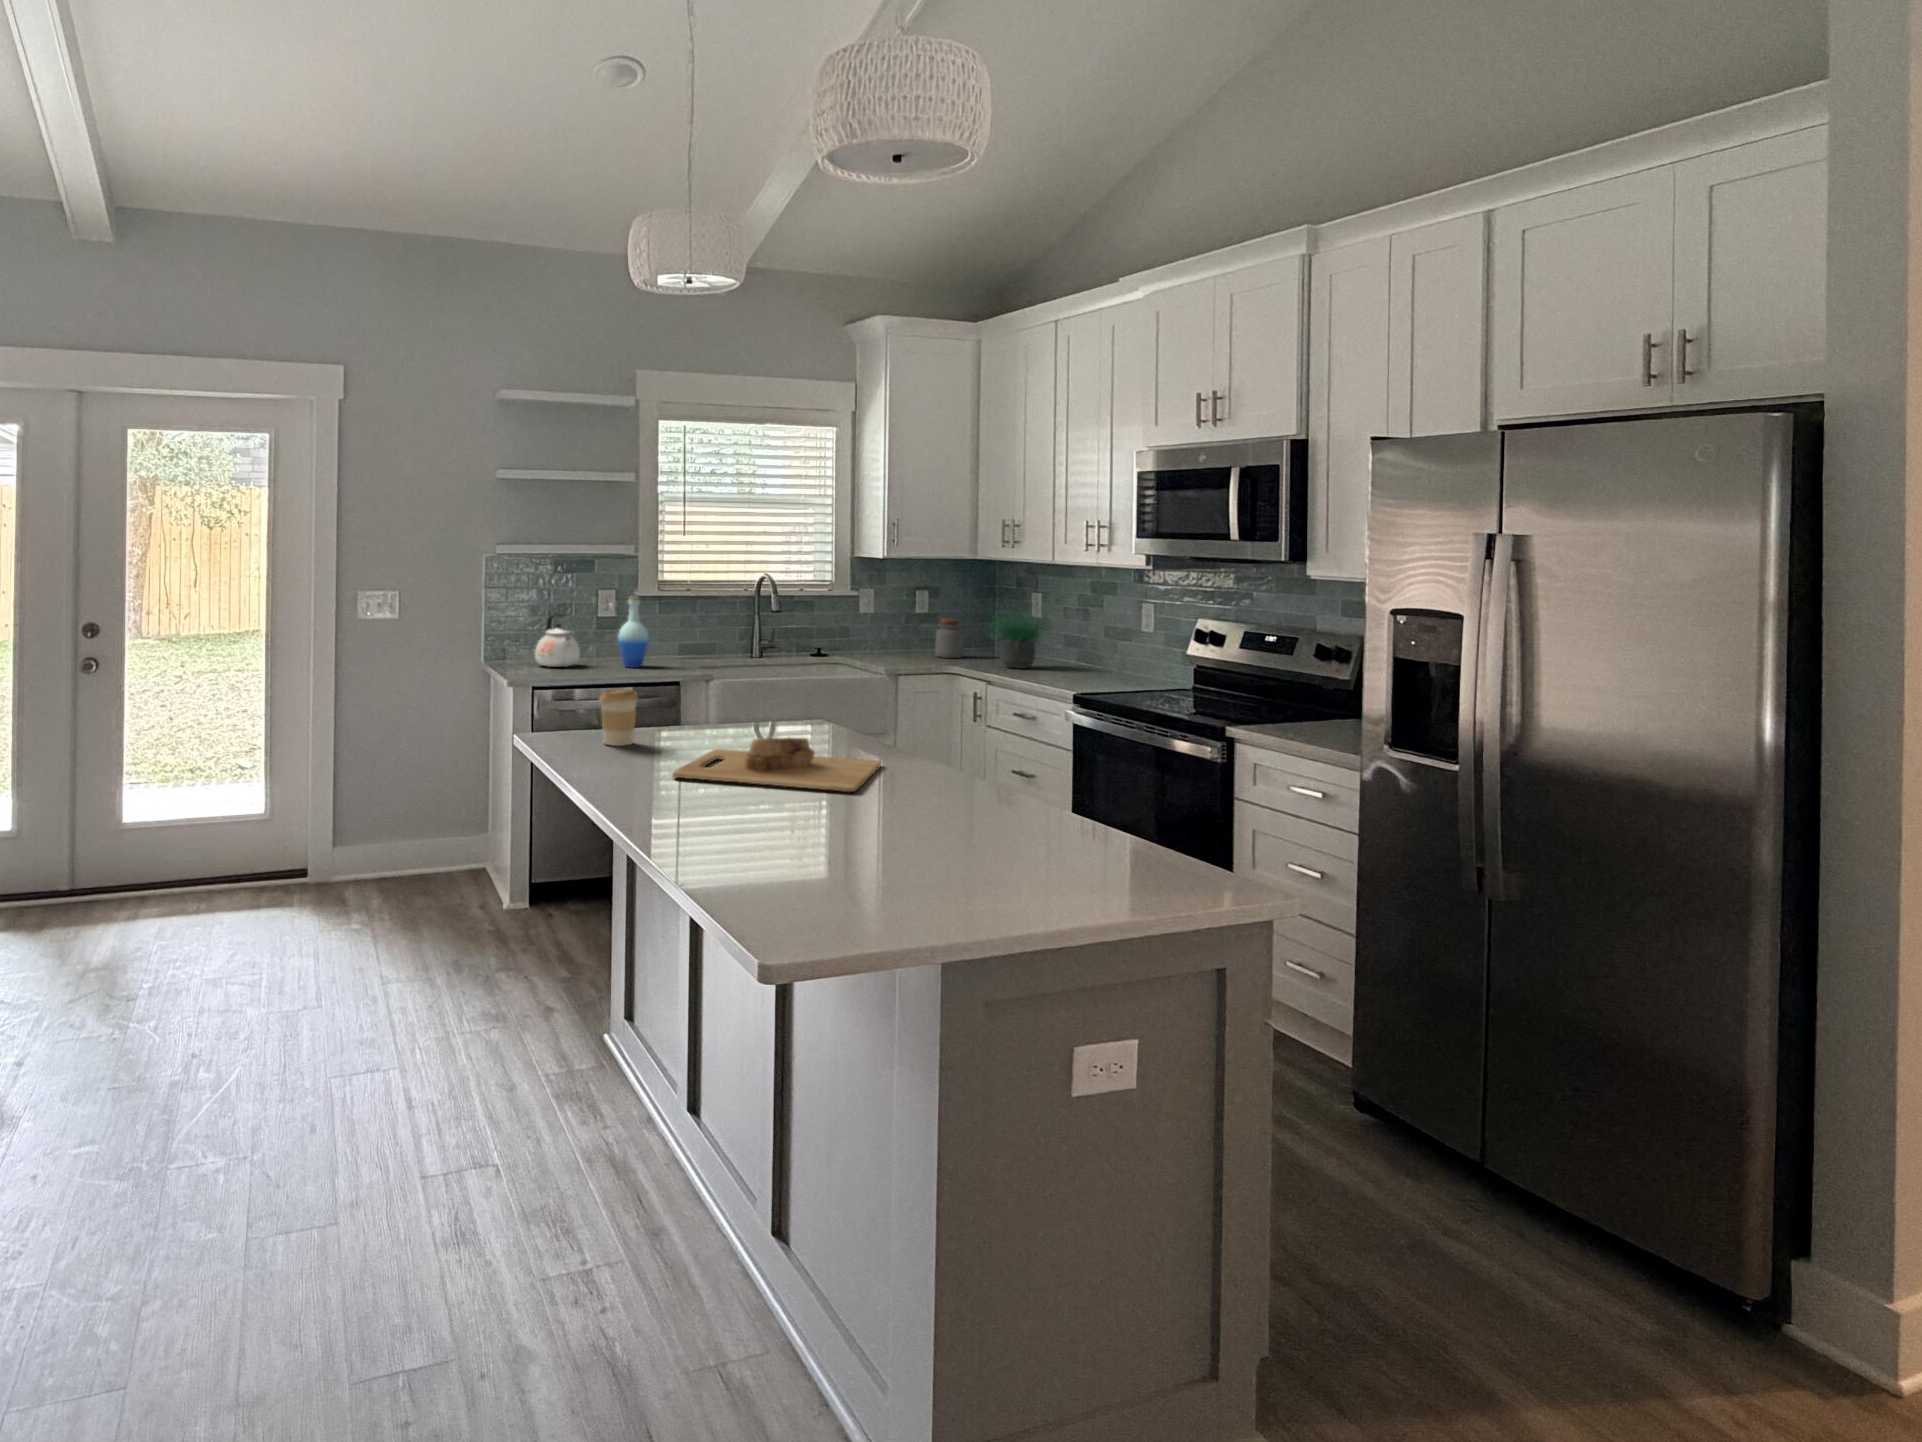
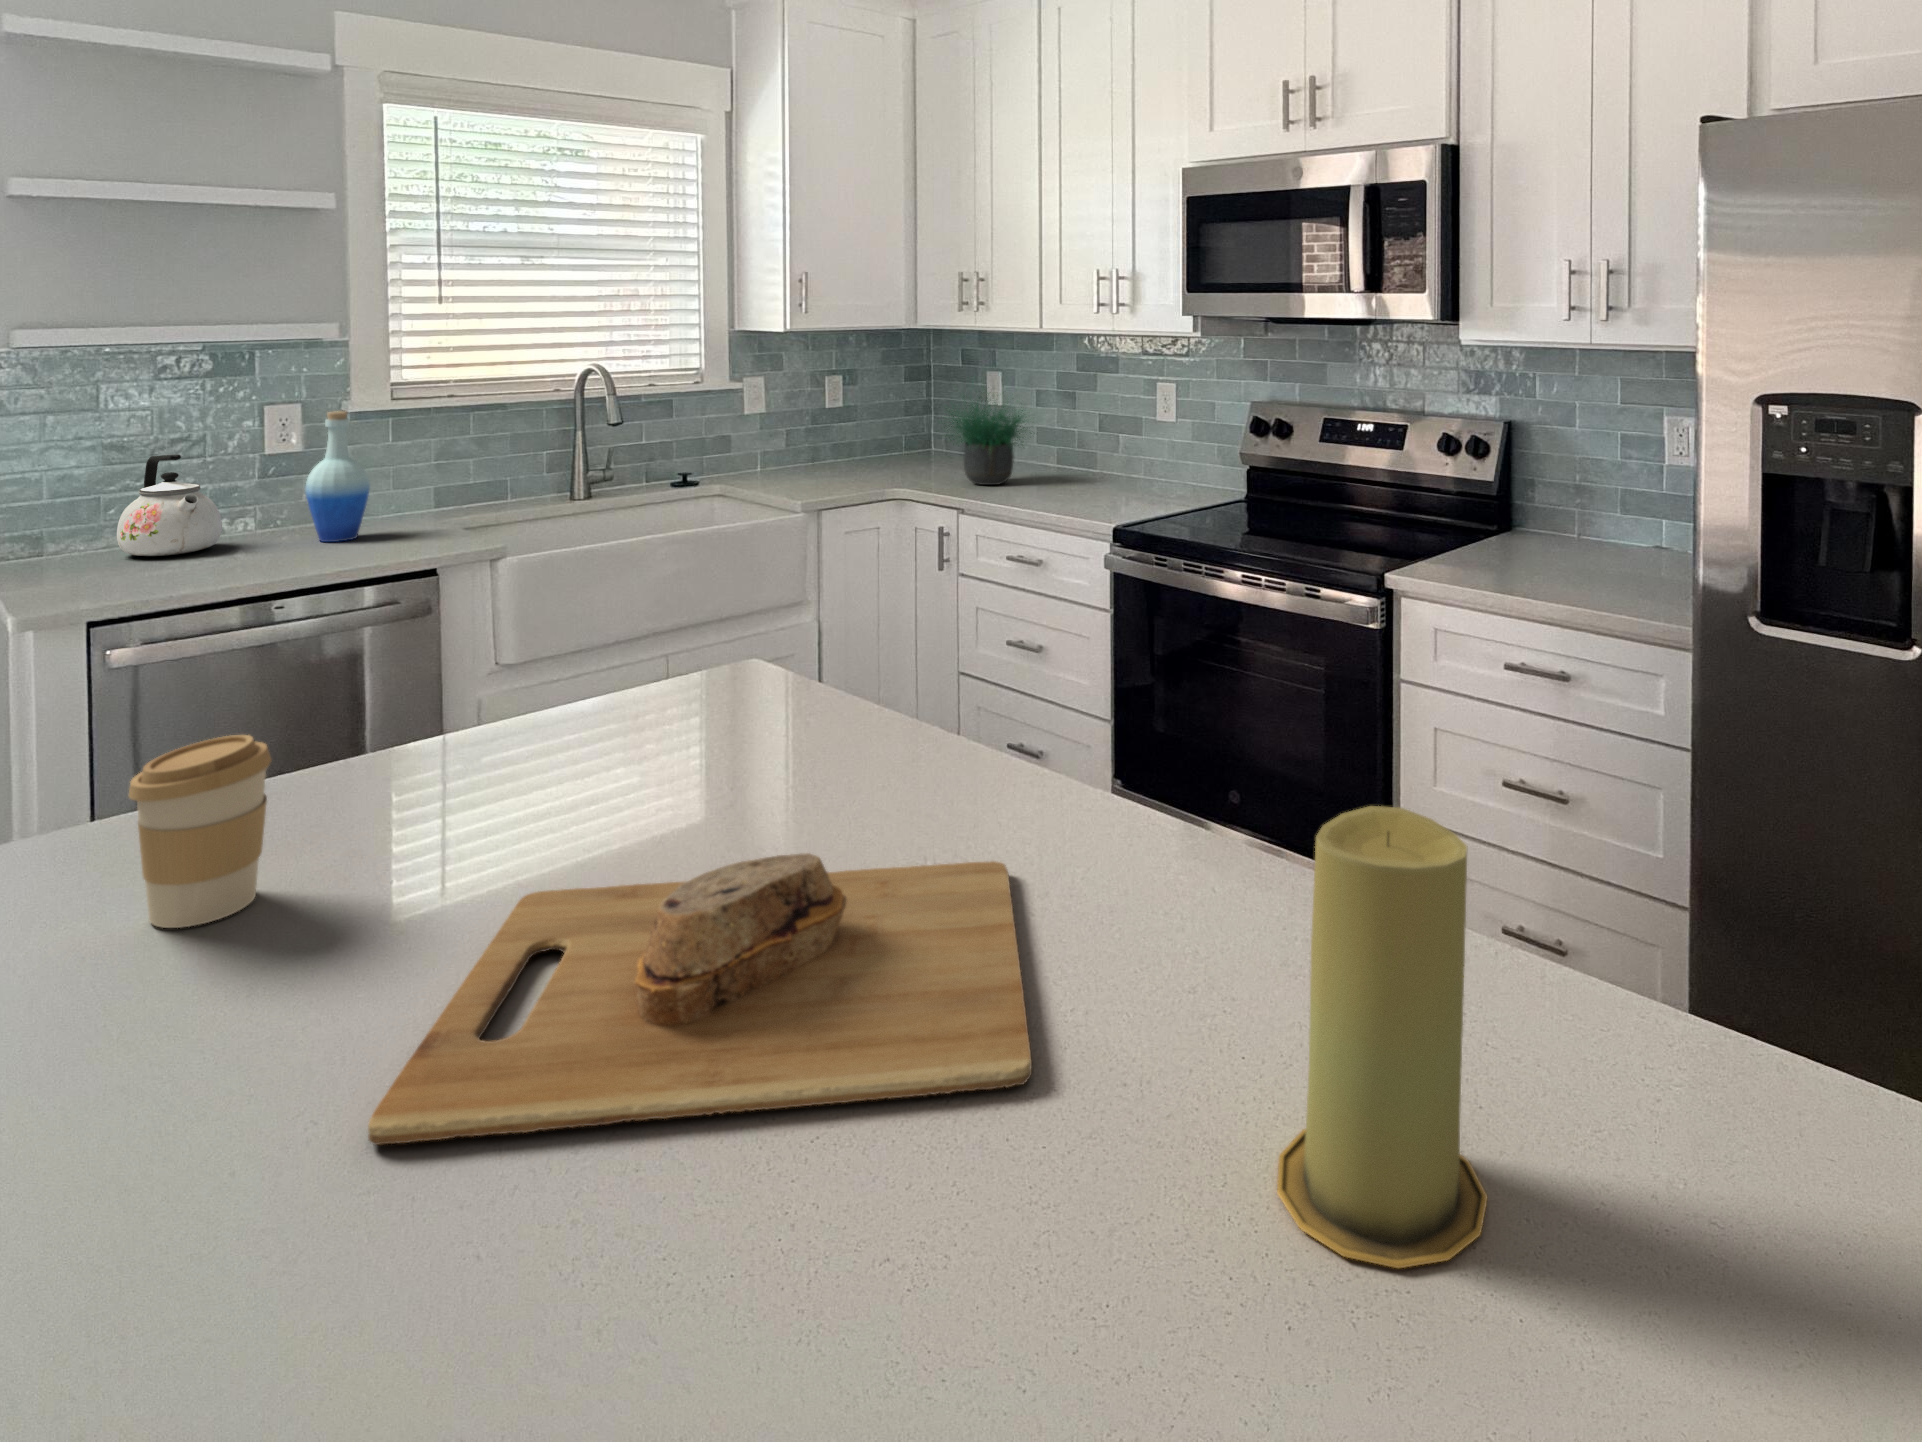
jar: present [935,619,964,658] -> none [859,416,901,473]
candle: none [909,705,972,822] -> present [1277,806,1487,1268]

